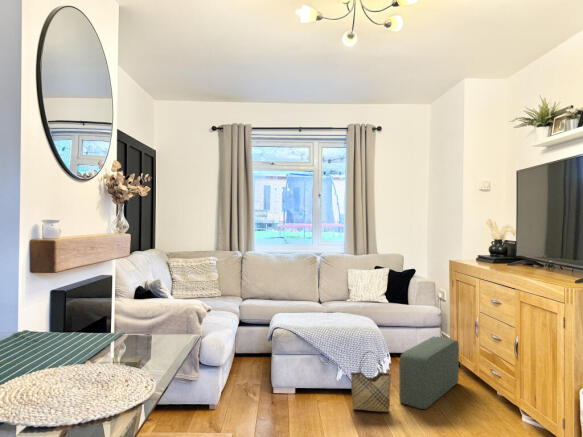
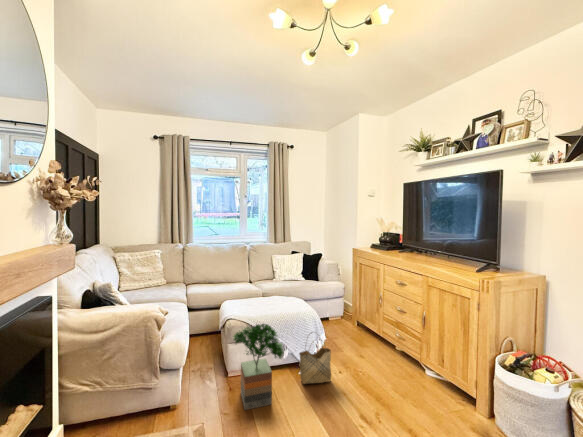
potted tree: none [271,331,327,420] -> present [233,324,284,410]
pouf: present [399,337,459,409] -> none [334,308,366,373]

